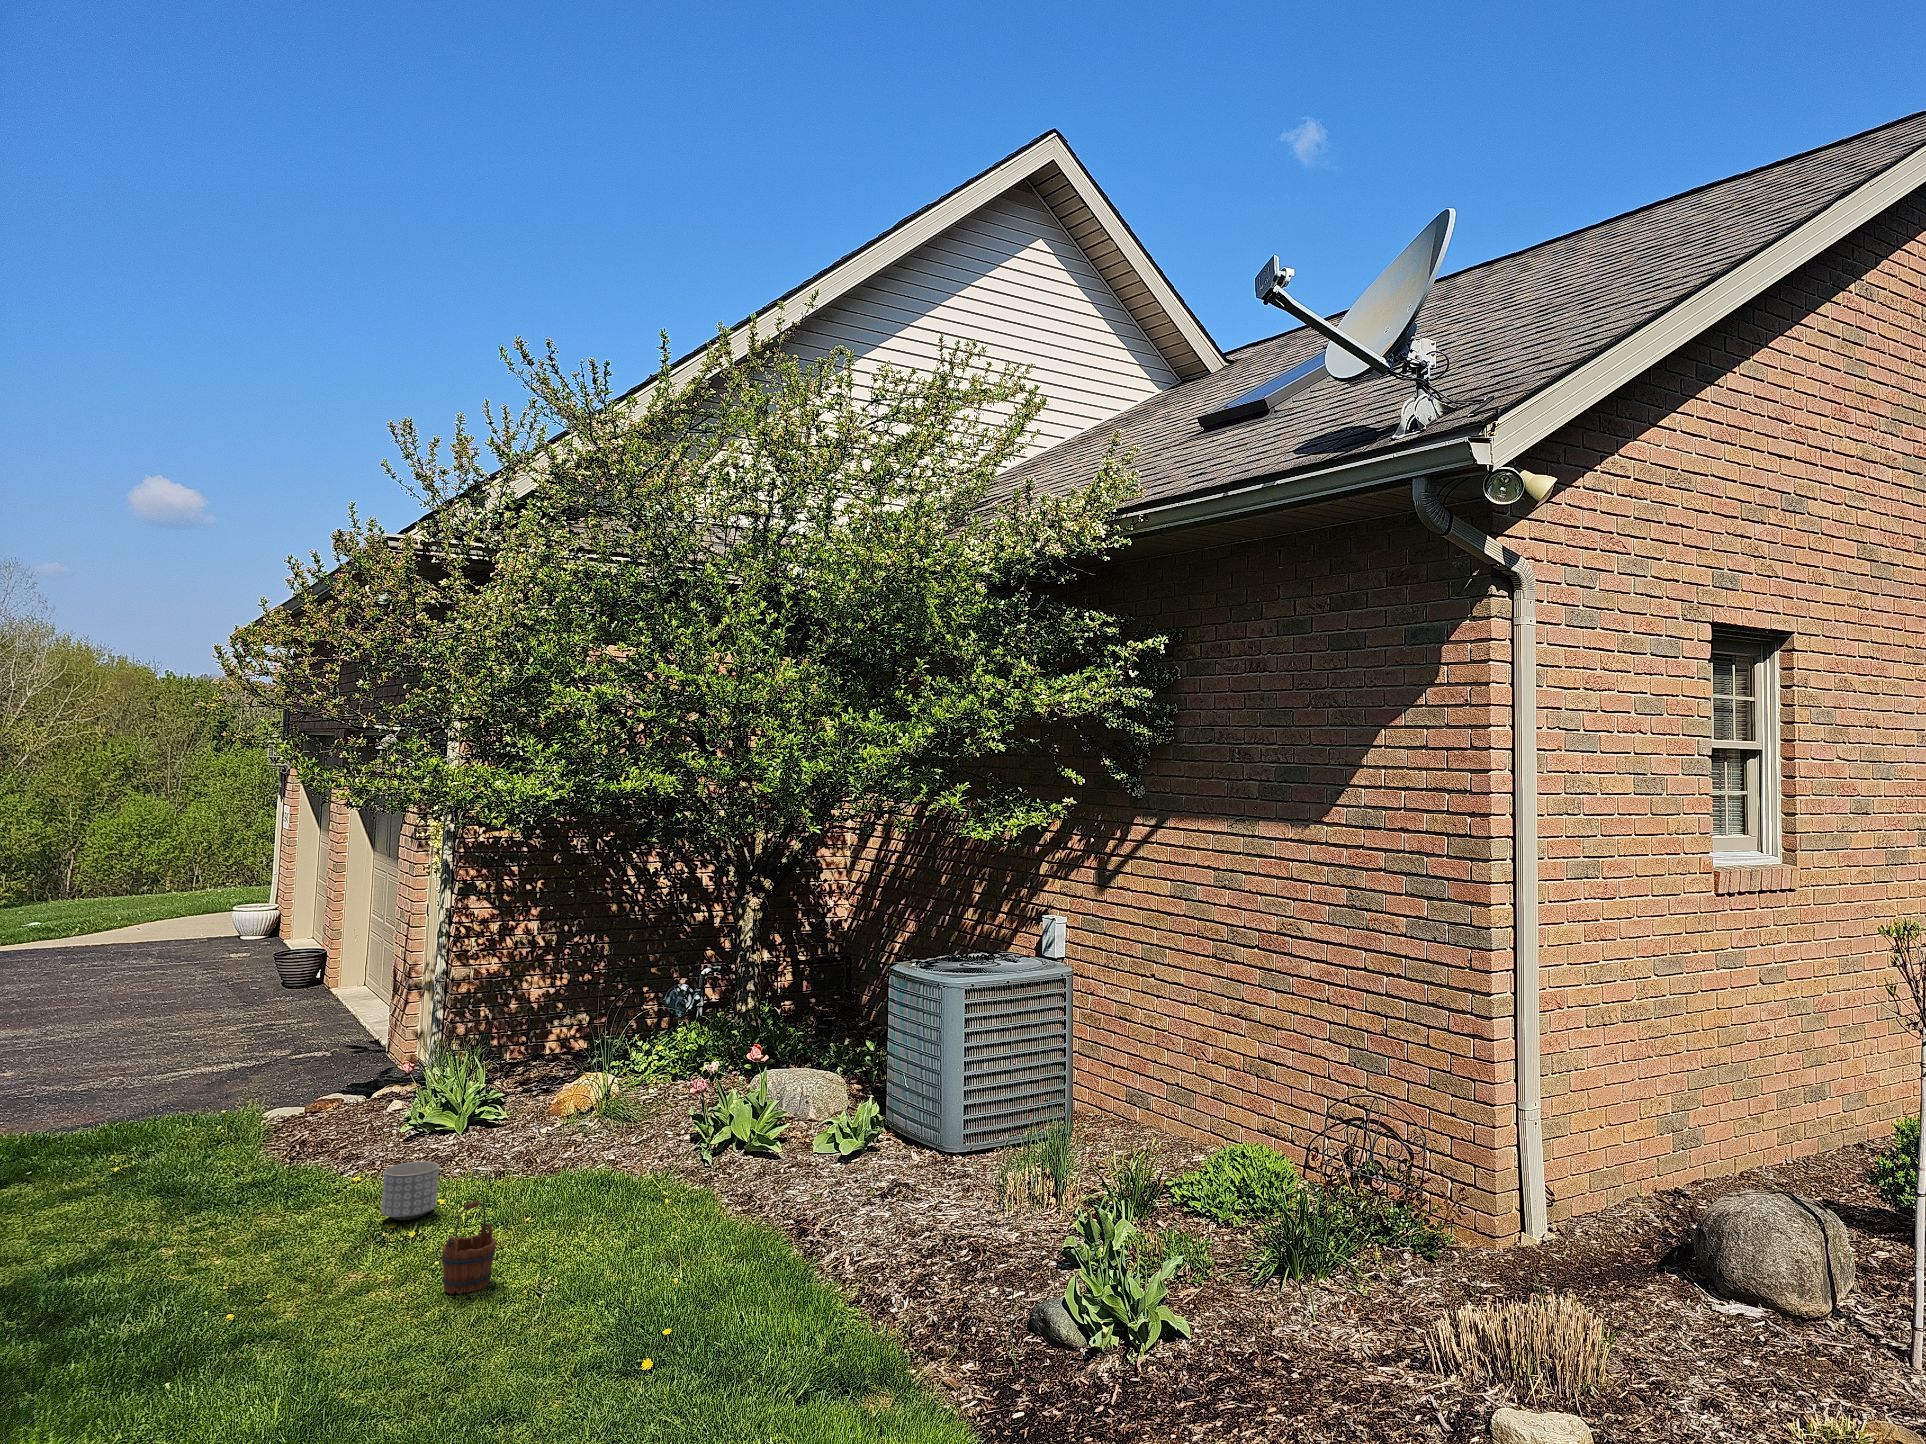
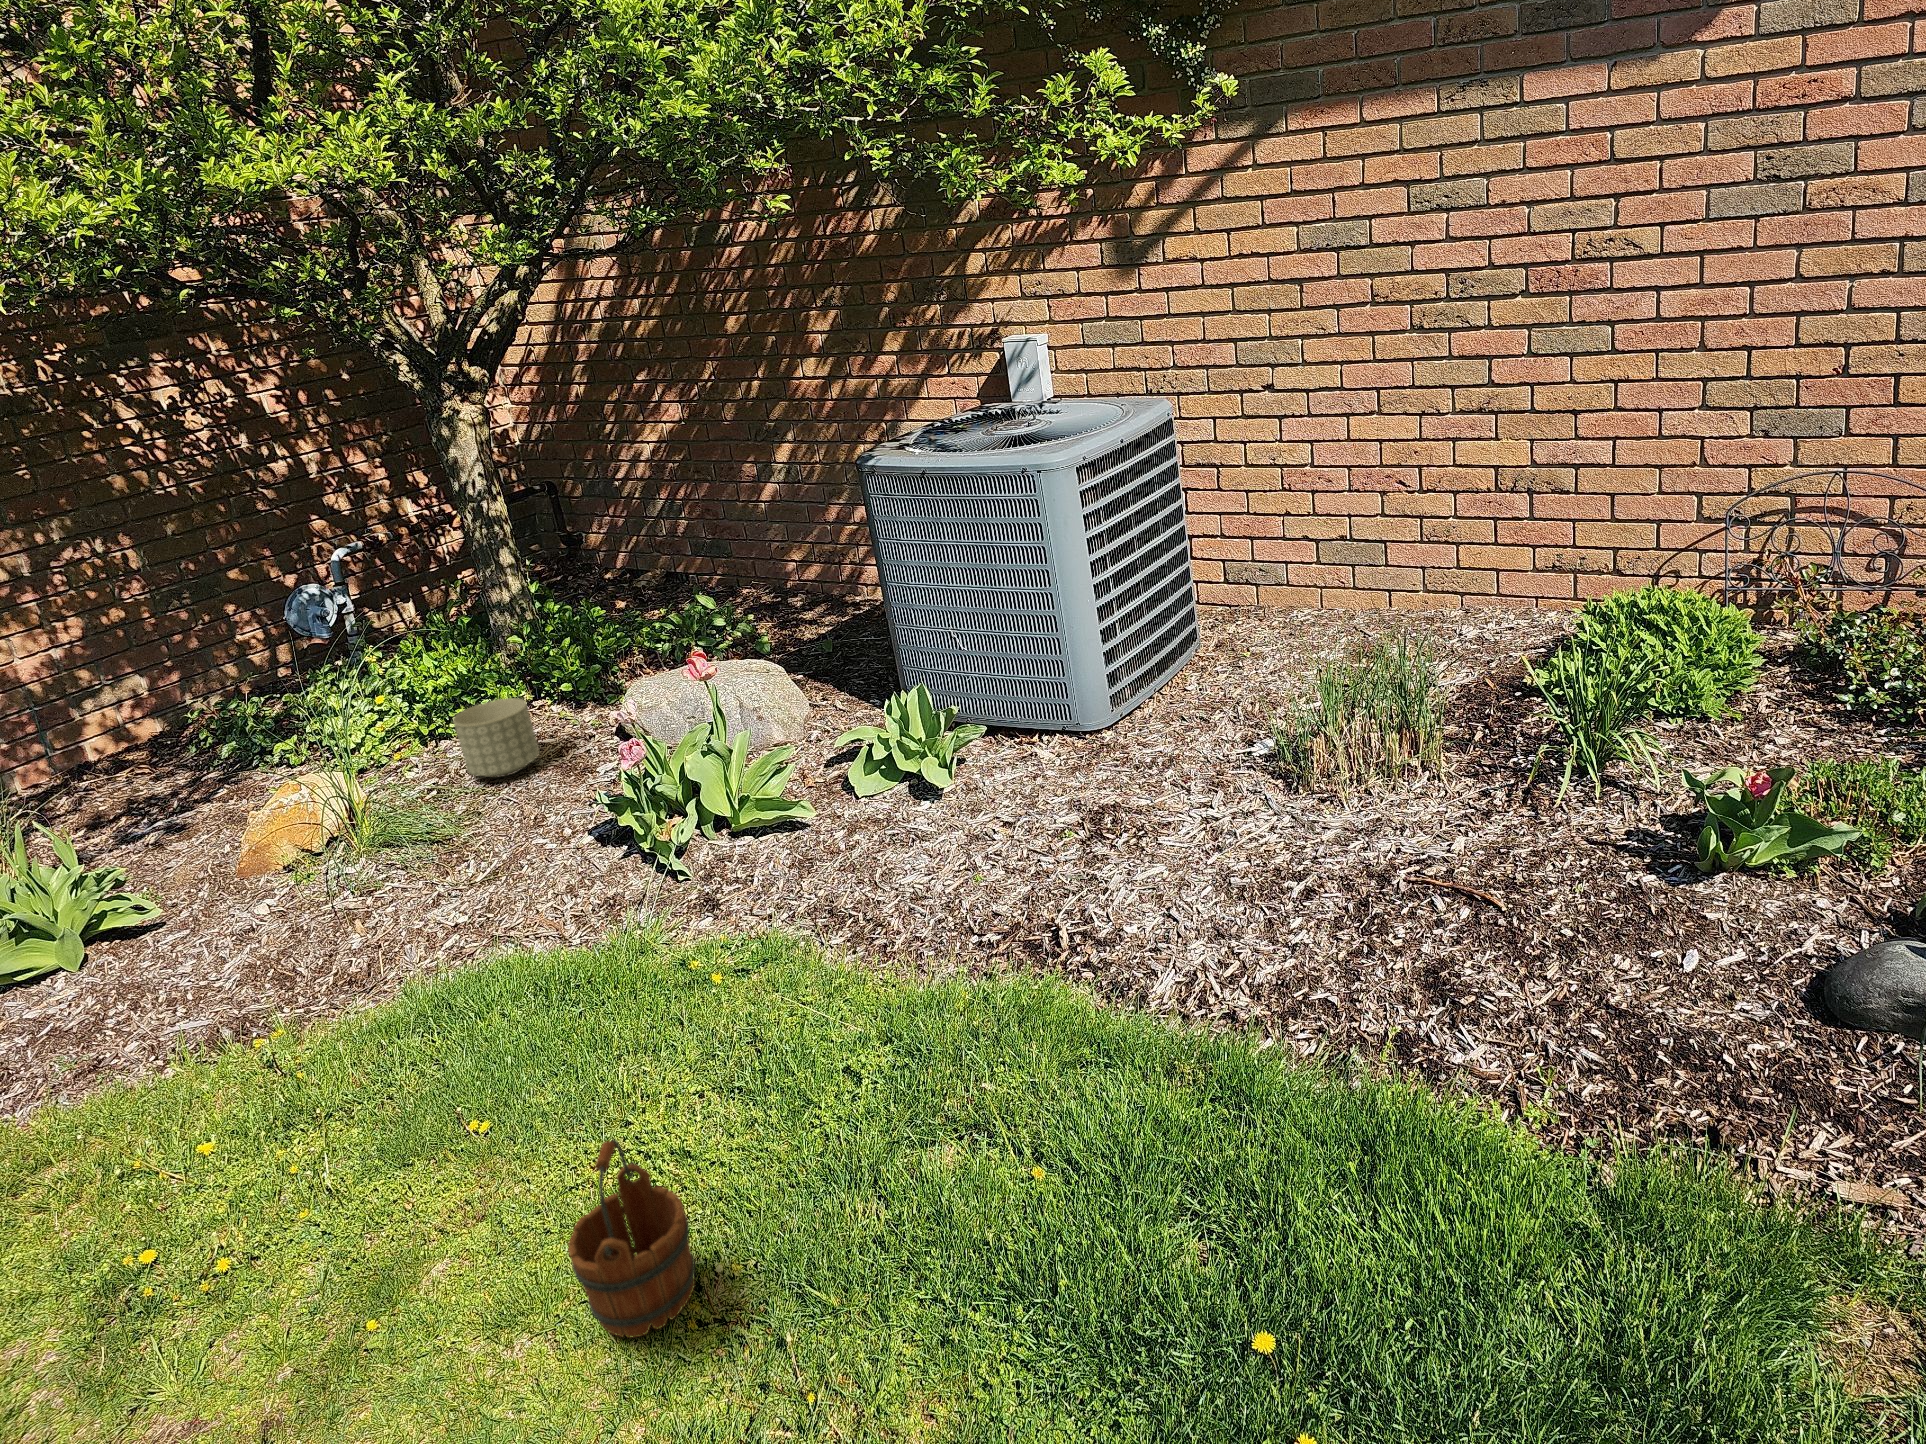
planter: present [381,1161,439,1220] -> present [453,698,540,777]

